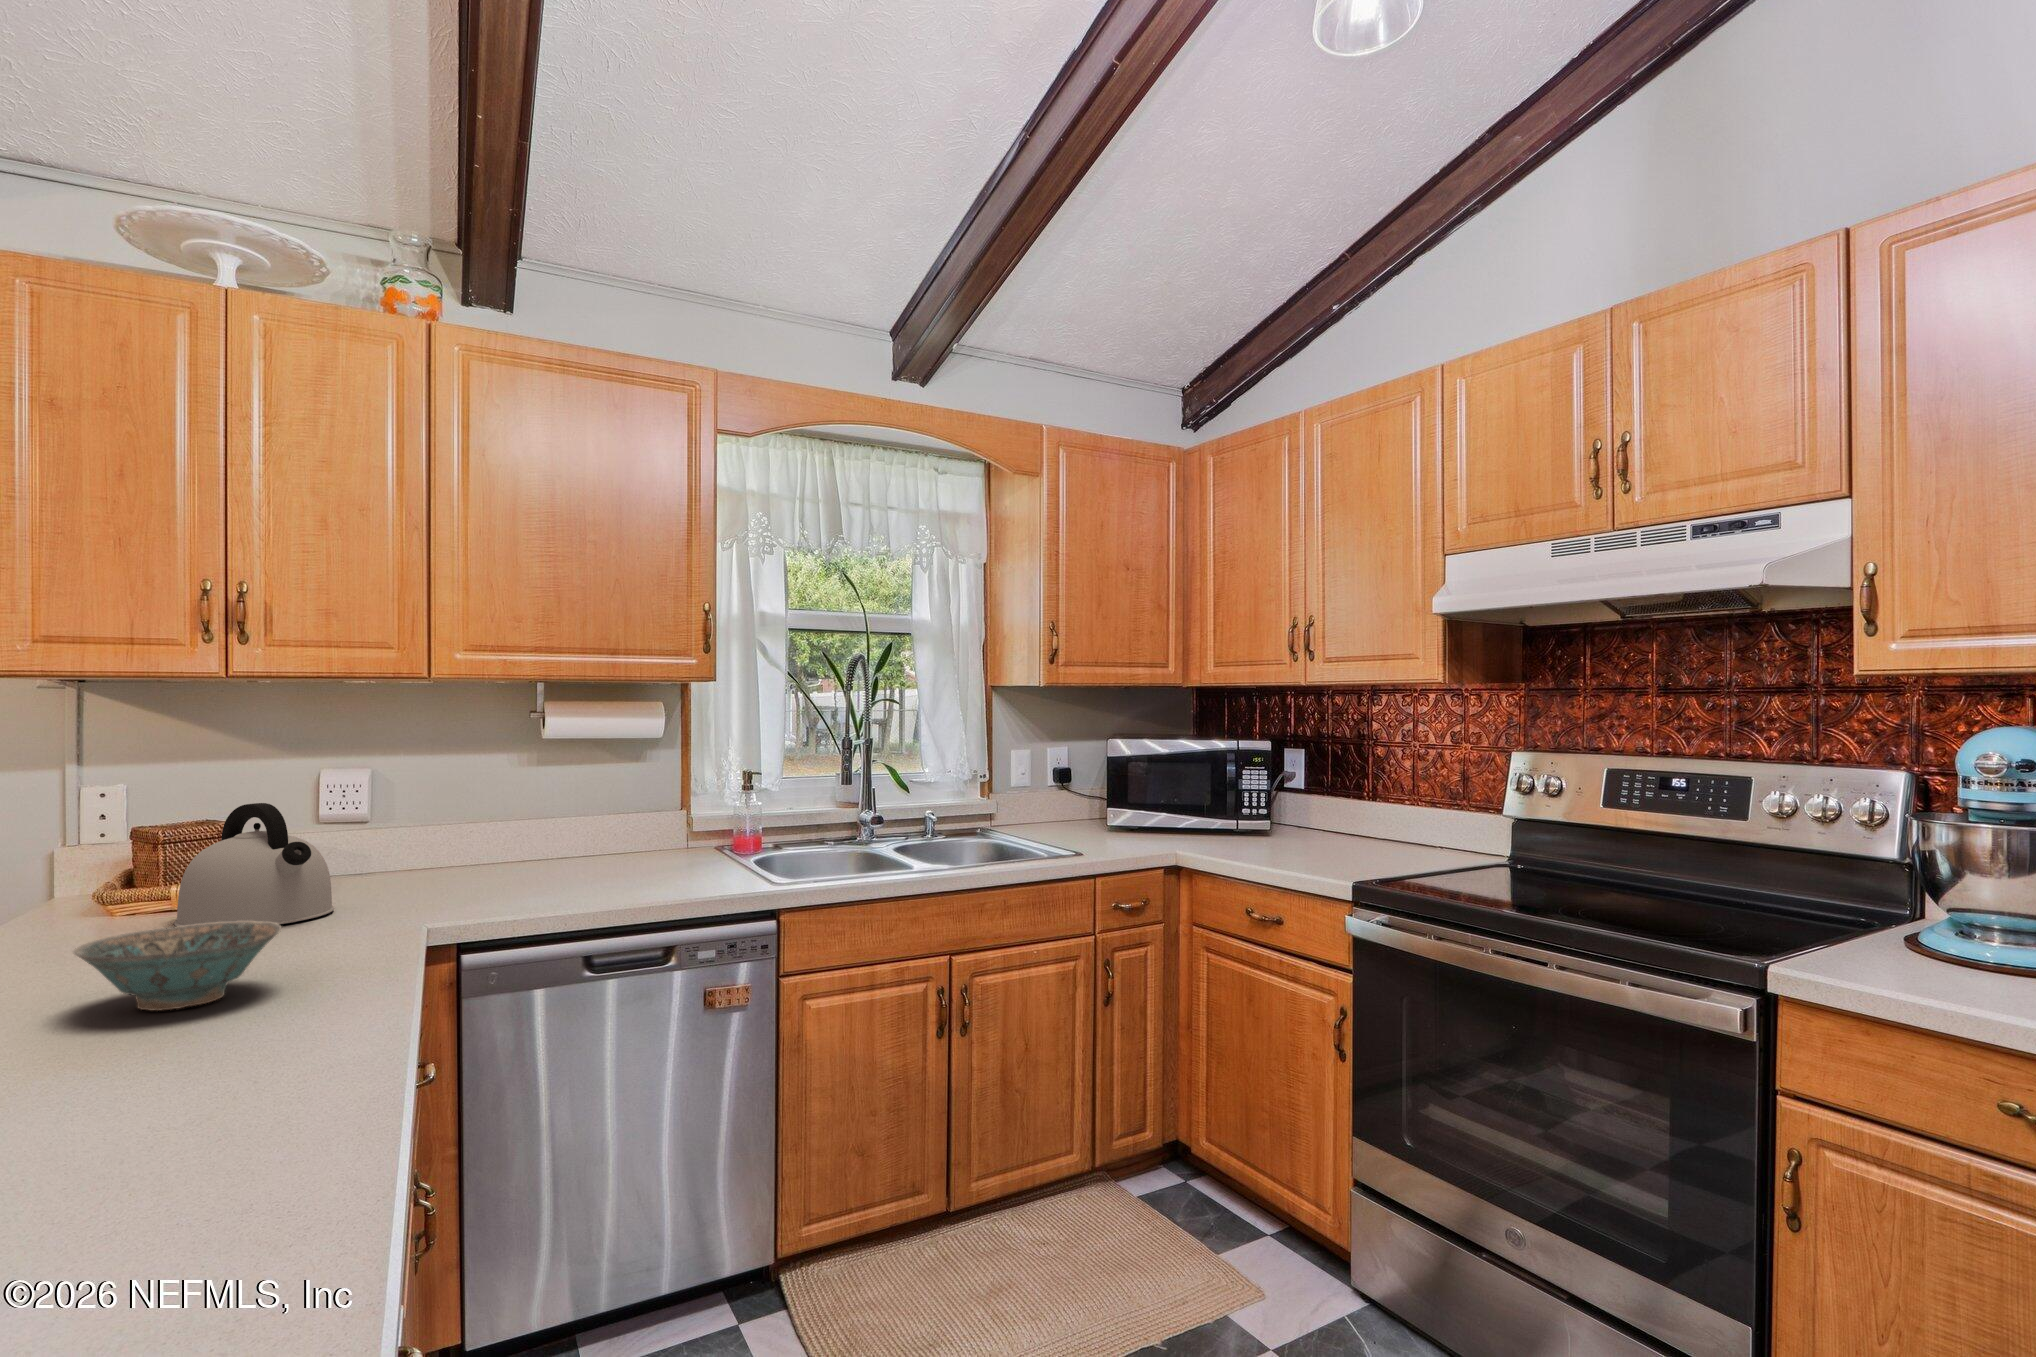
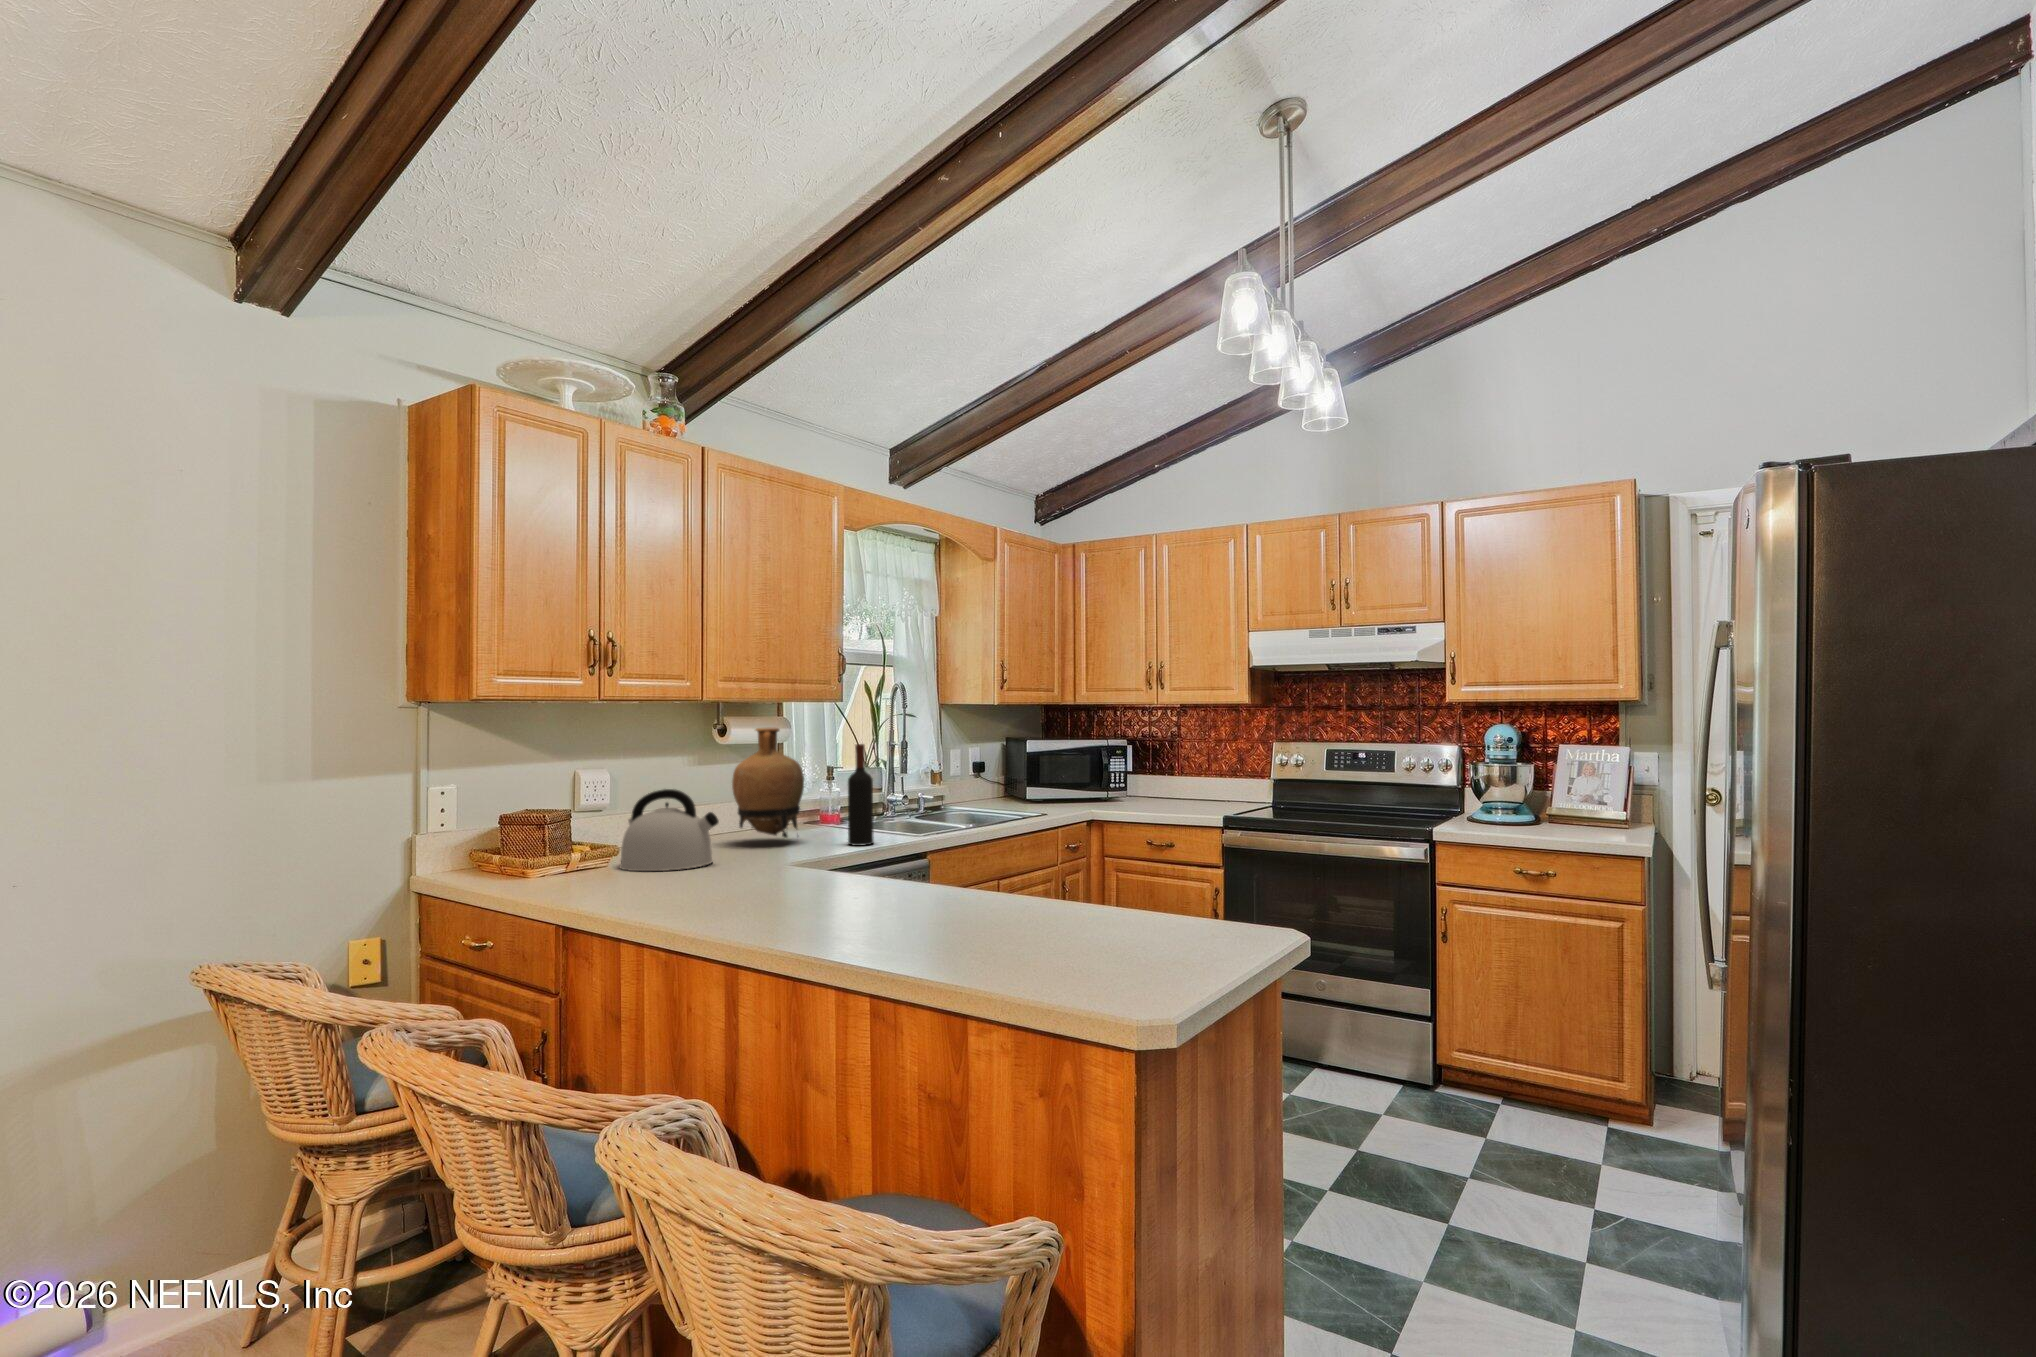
vase: none [468,713,582,882] -> present [732,728,804,838]
wine bottle: none [601,740,643,902] -> present [848,744,874,846]
ceramic bowl: present [74,921,282,1010] -> none [765,846,856,890]

